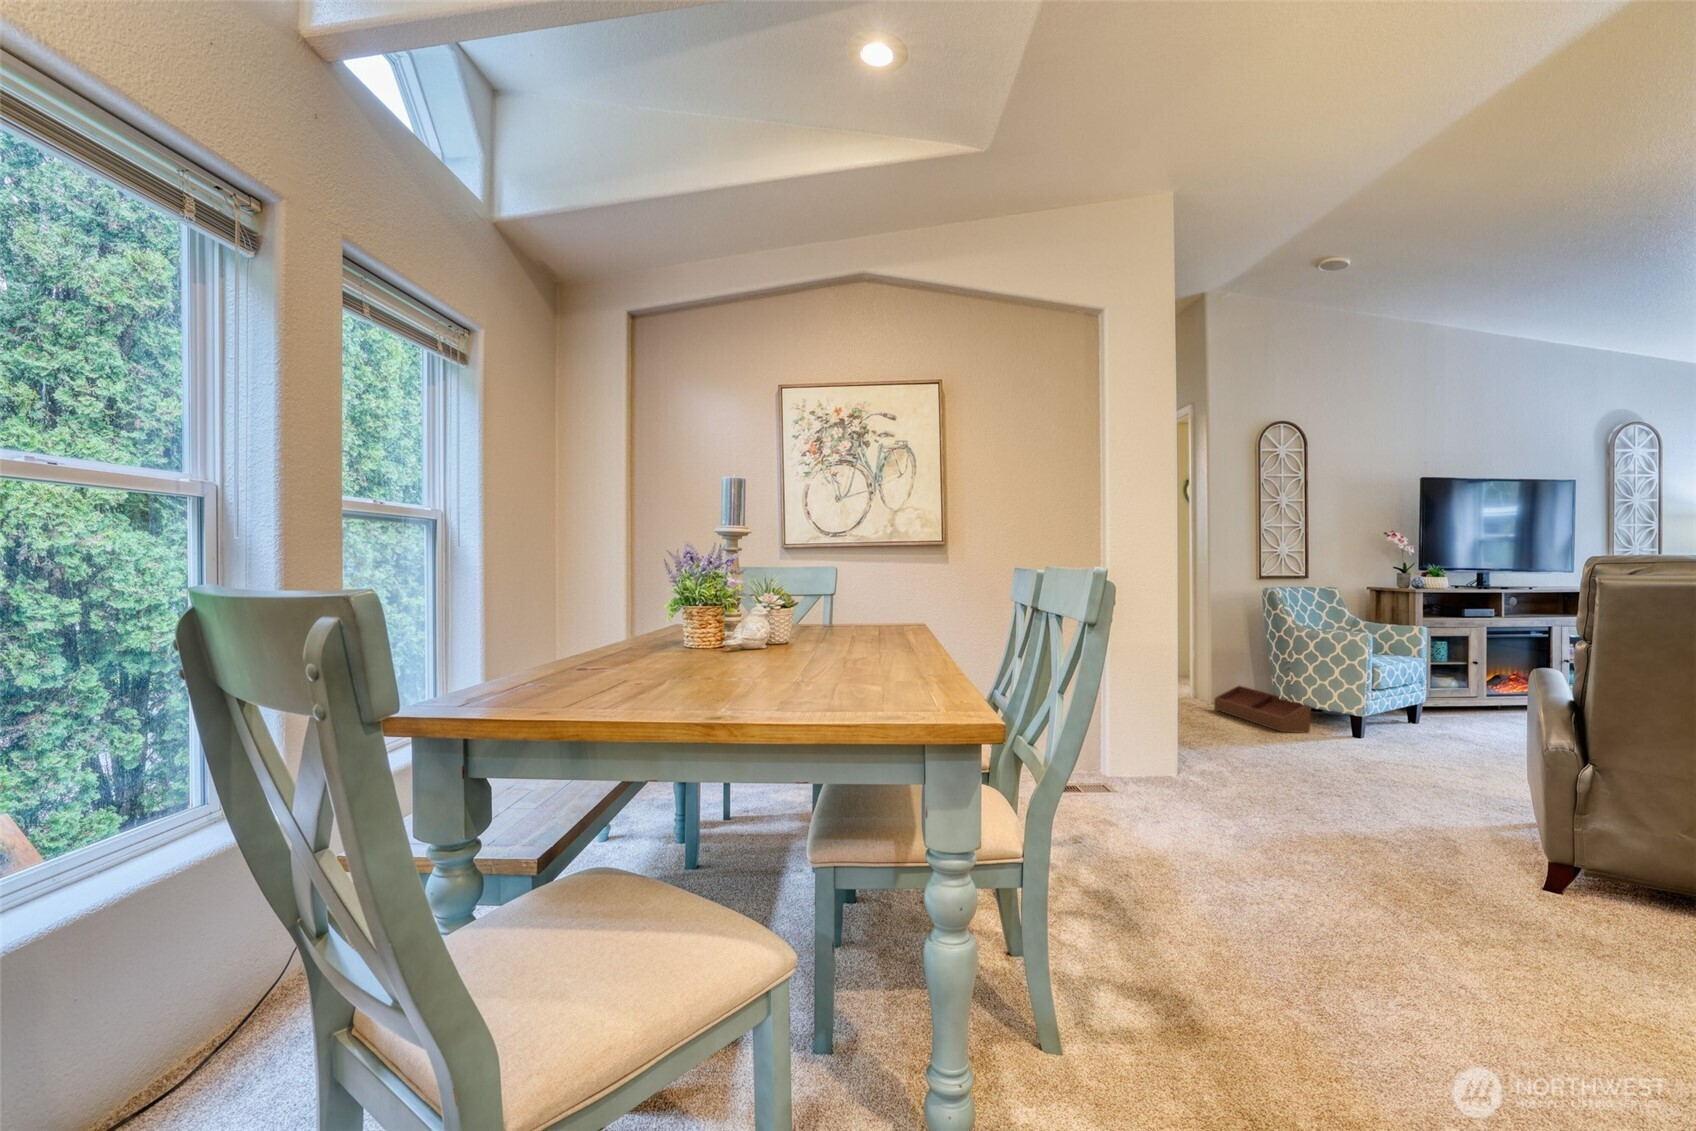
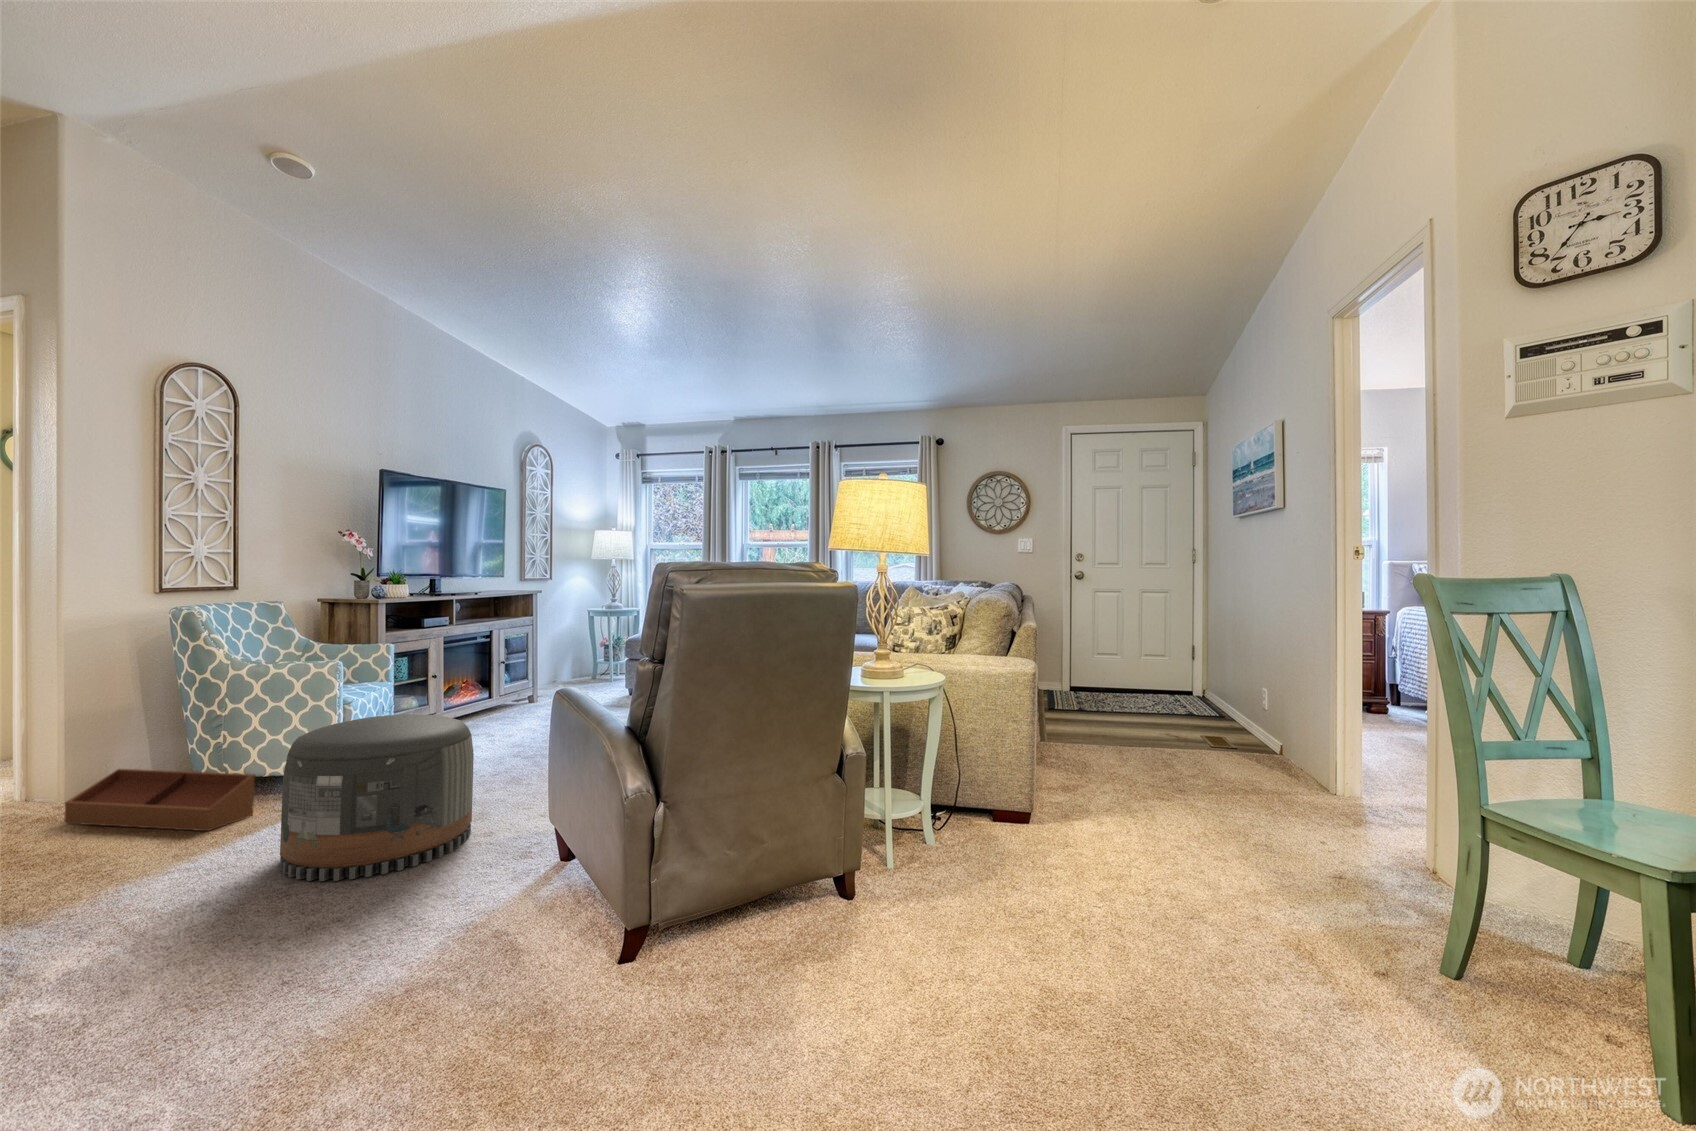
pouf: none [1318,672,1473,791] -> present [280,714,474,881]

